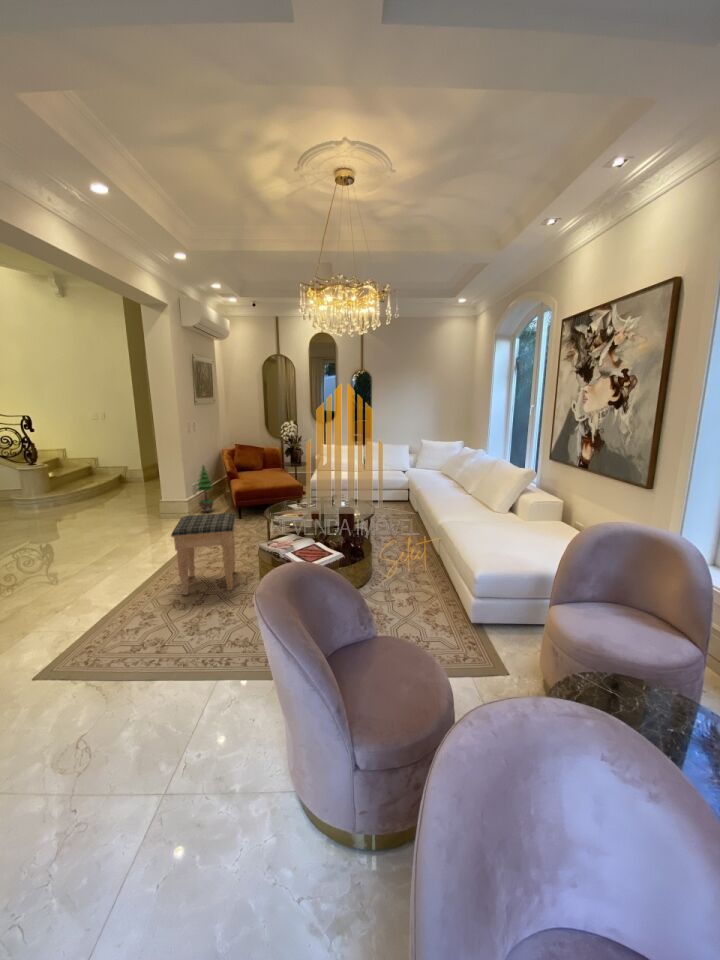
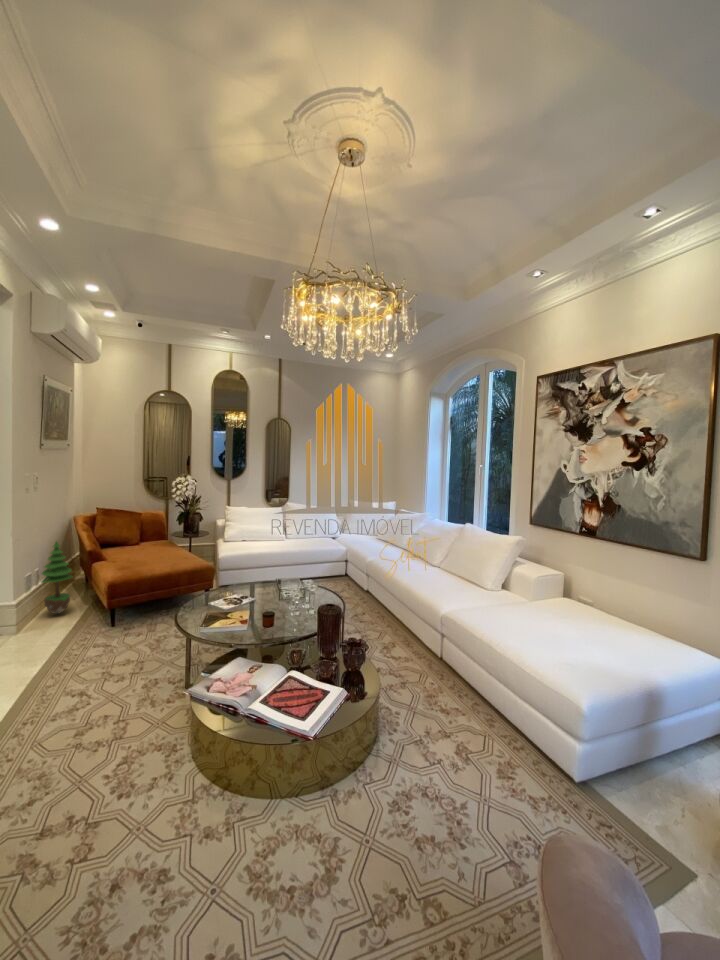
footstool: present [171,513,236,595] -> none [24,635,158,830]

